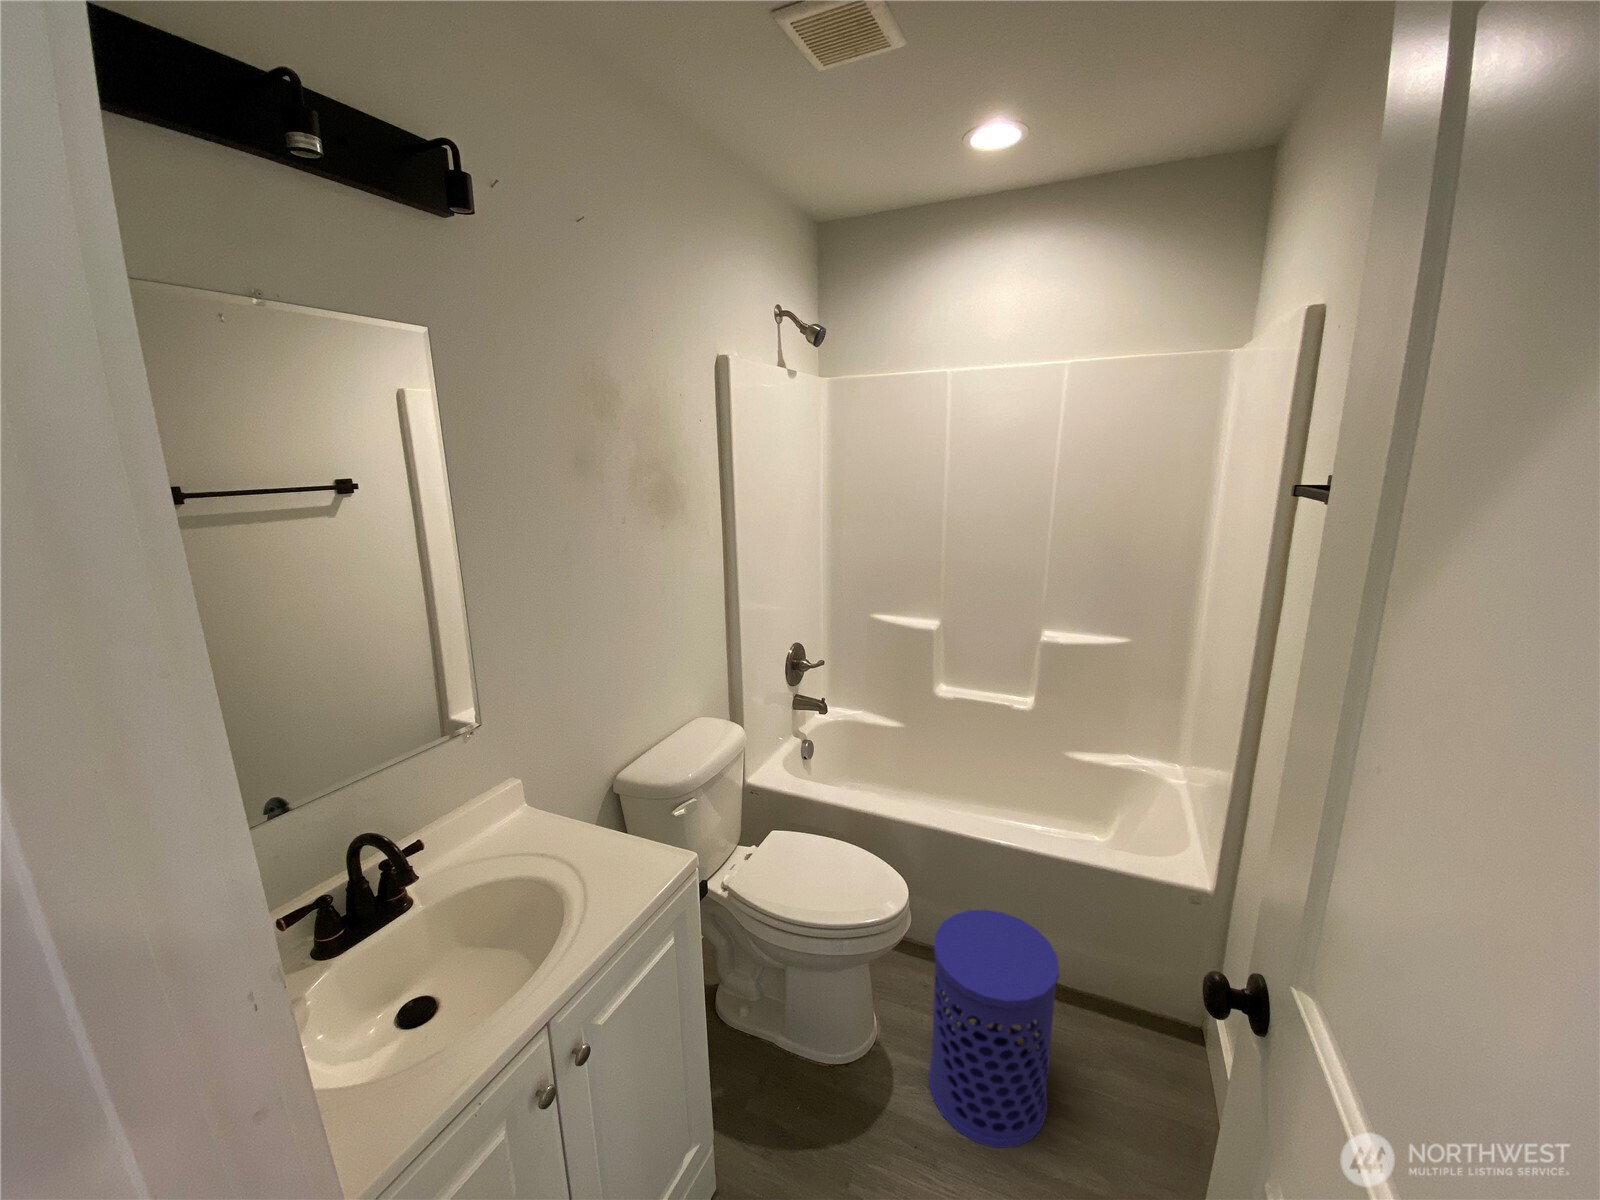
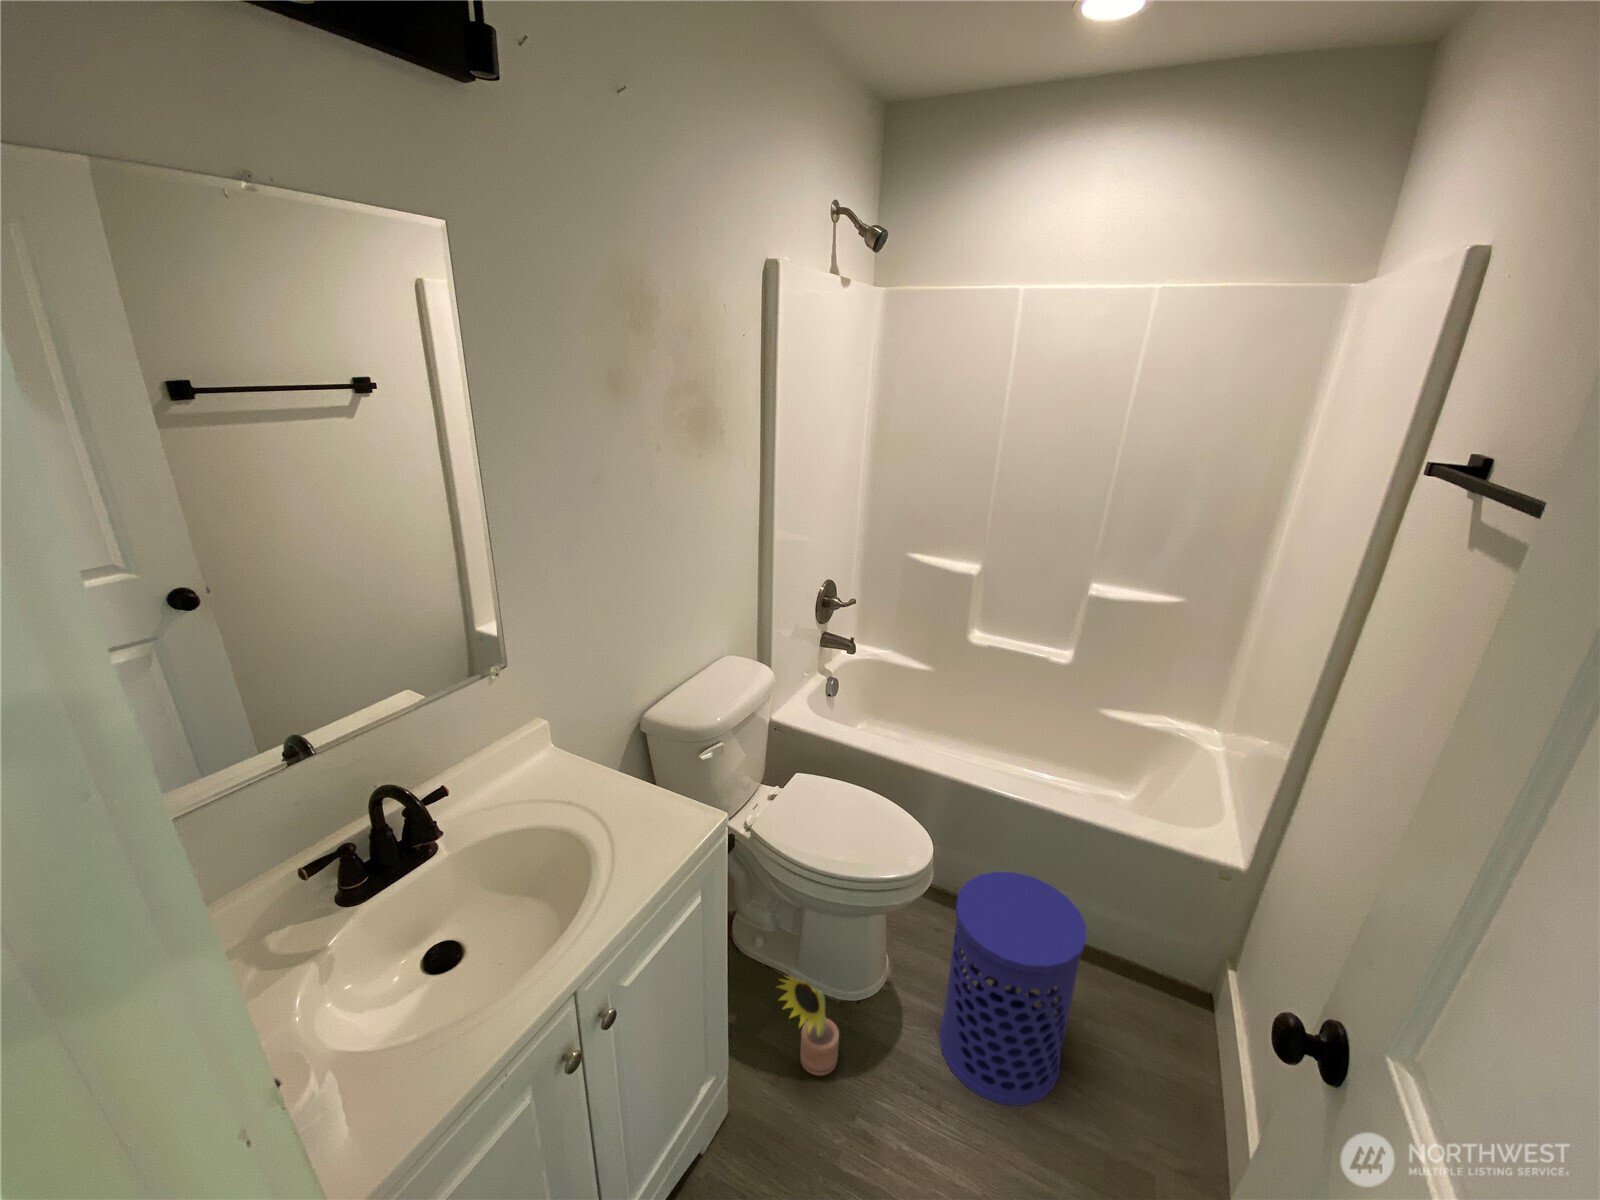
decorative plant: none [766,1032,832,1135] -> present [778,976,839,1076]

